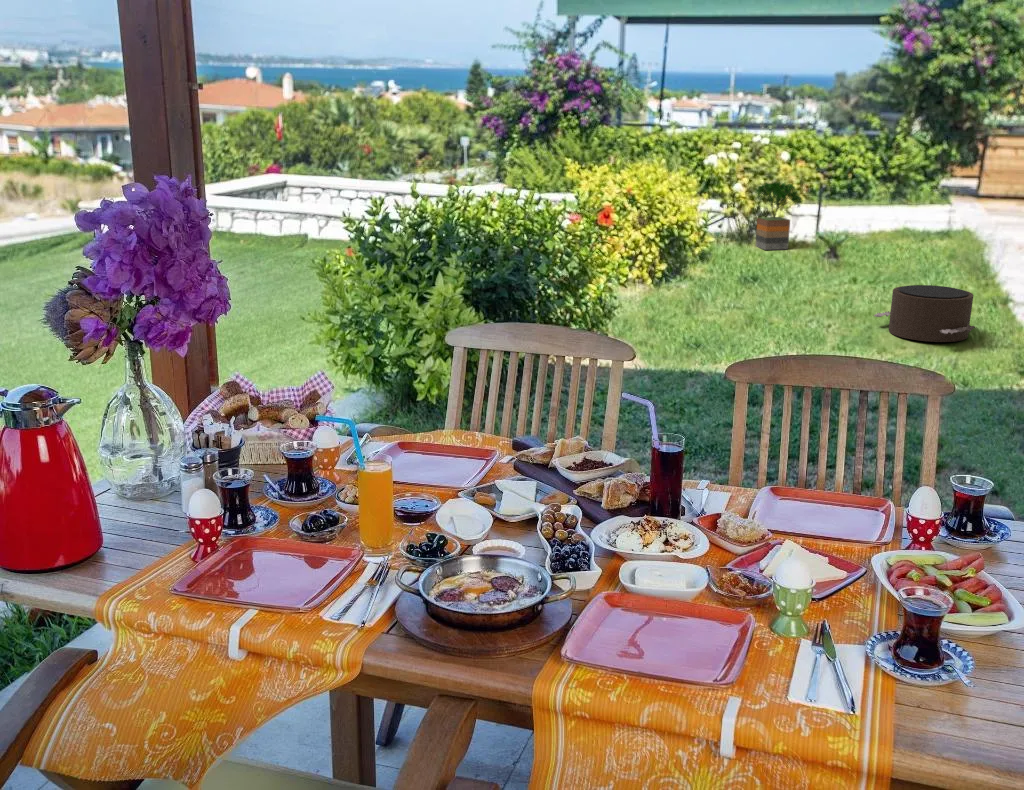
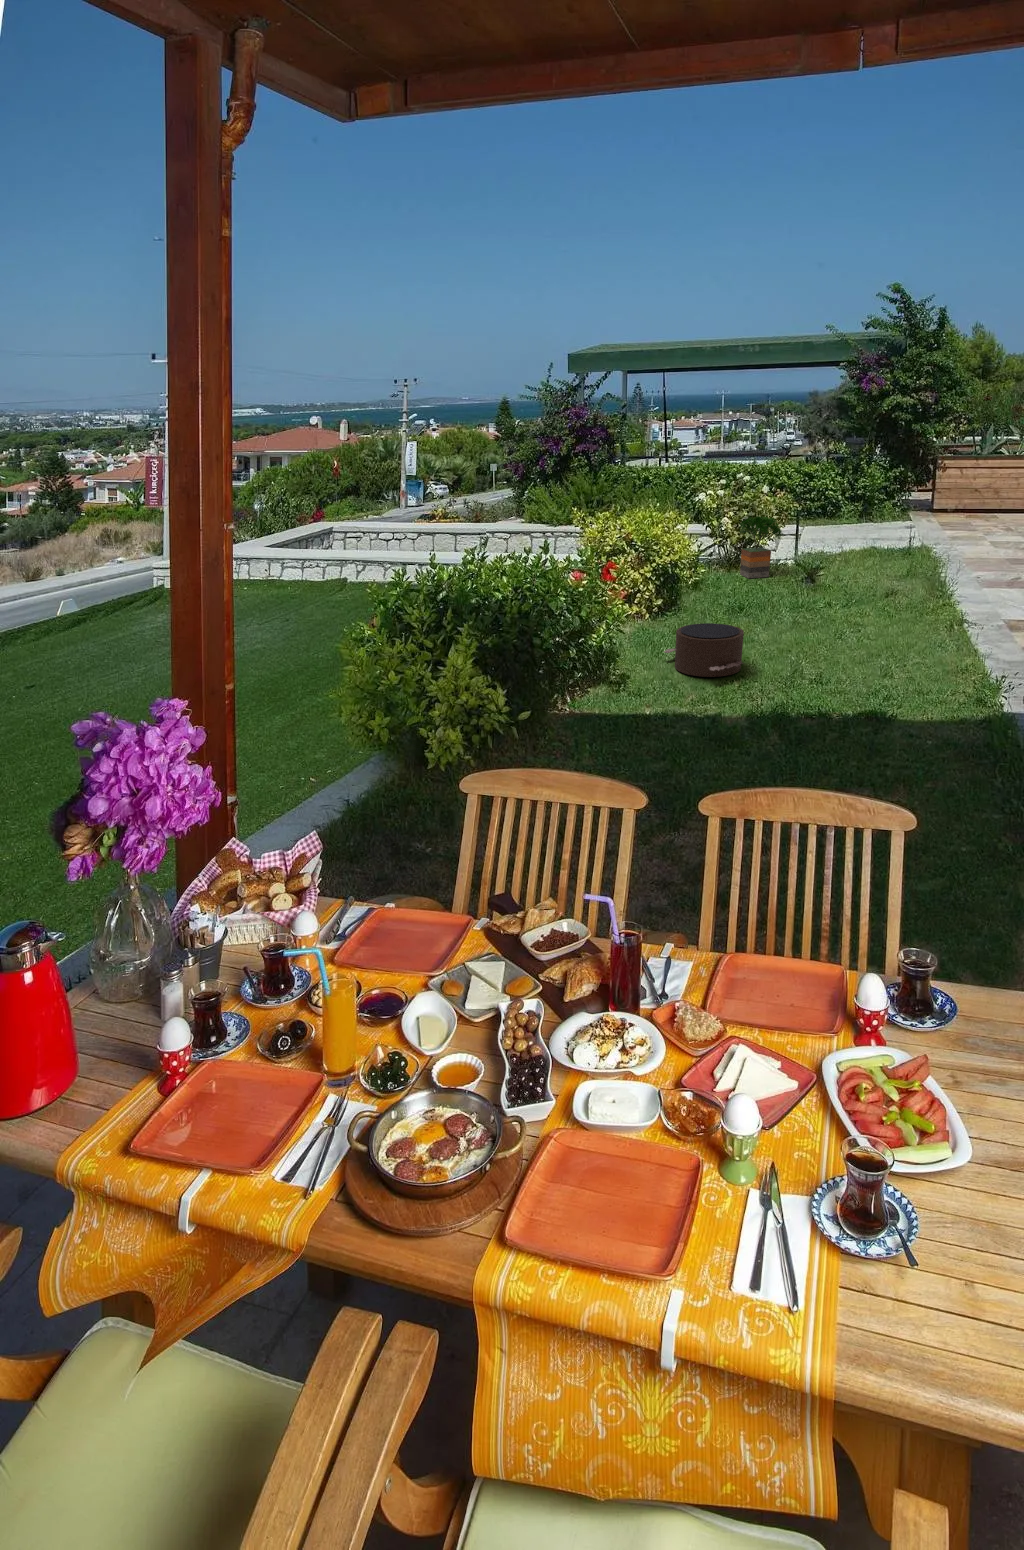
pouf: present [874,285,975,342] -> present [664,623,744,677]

